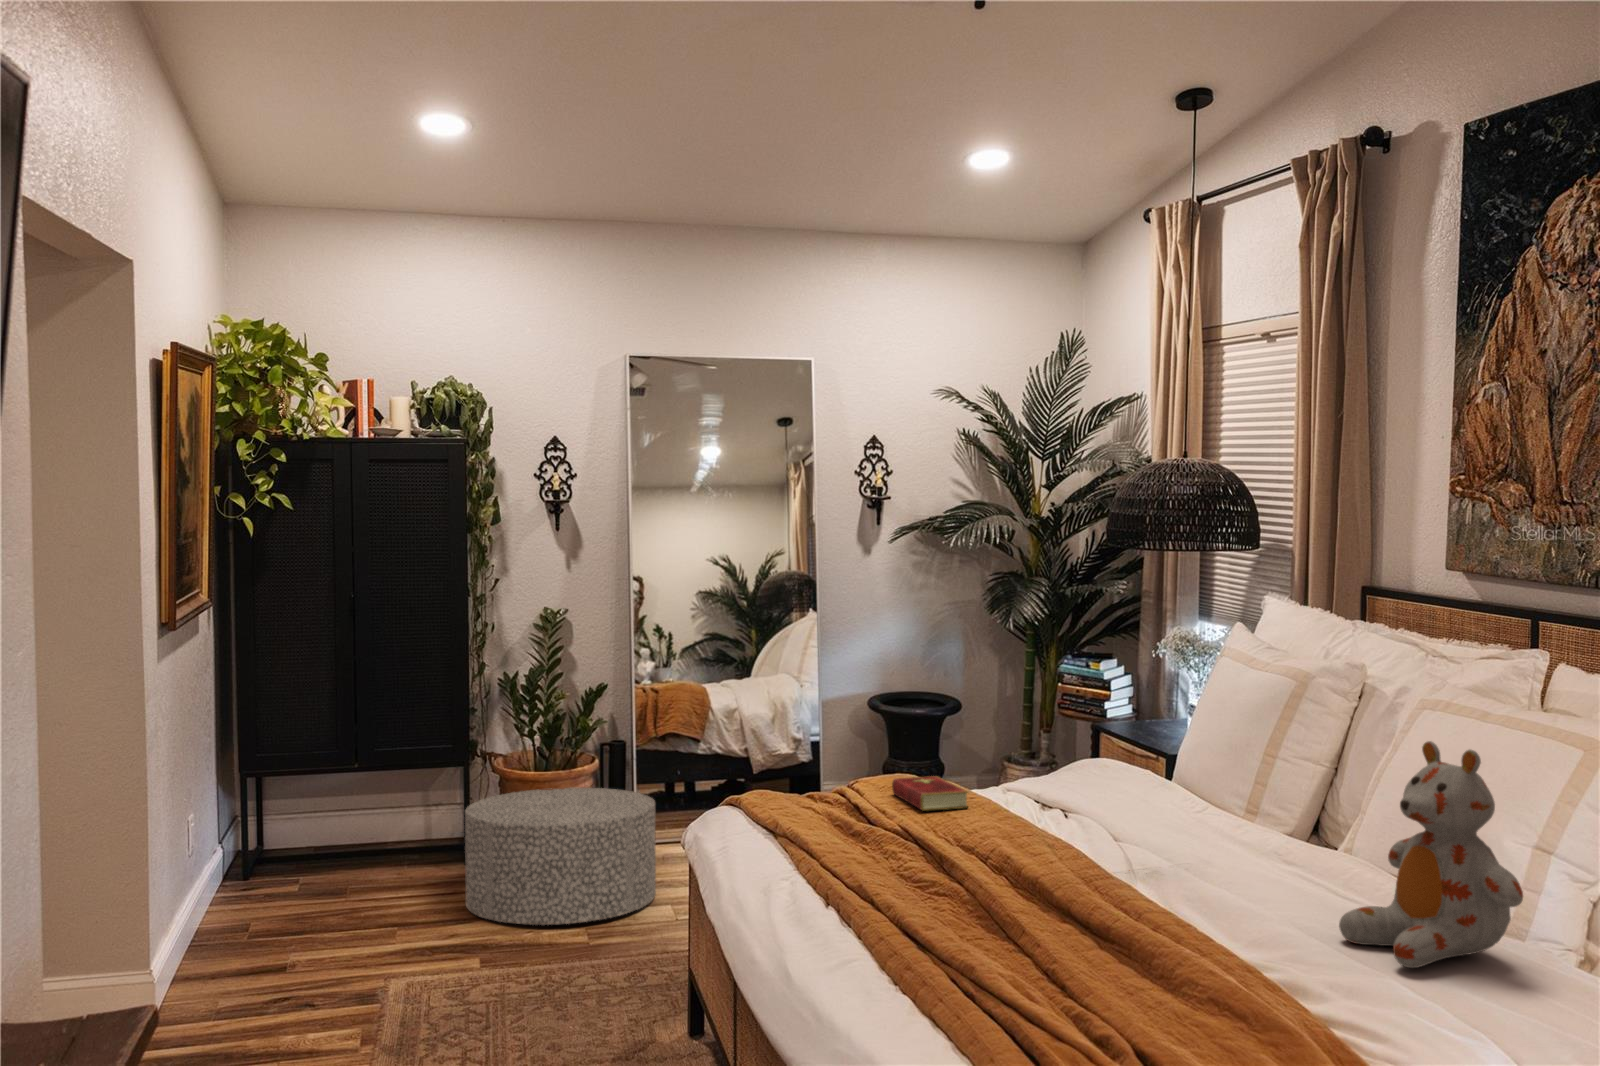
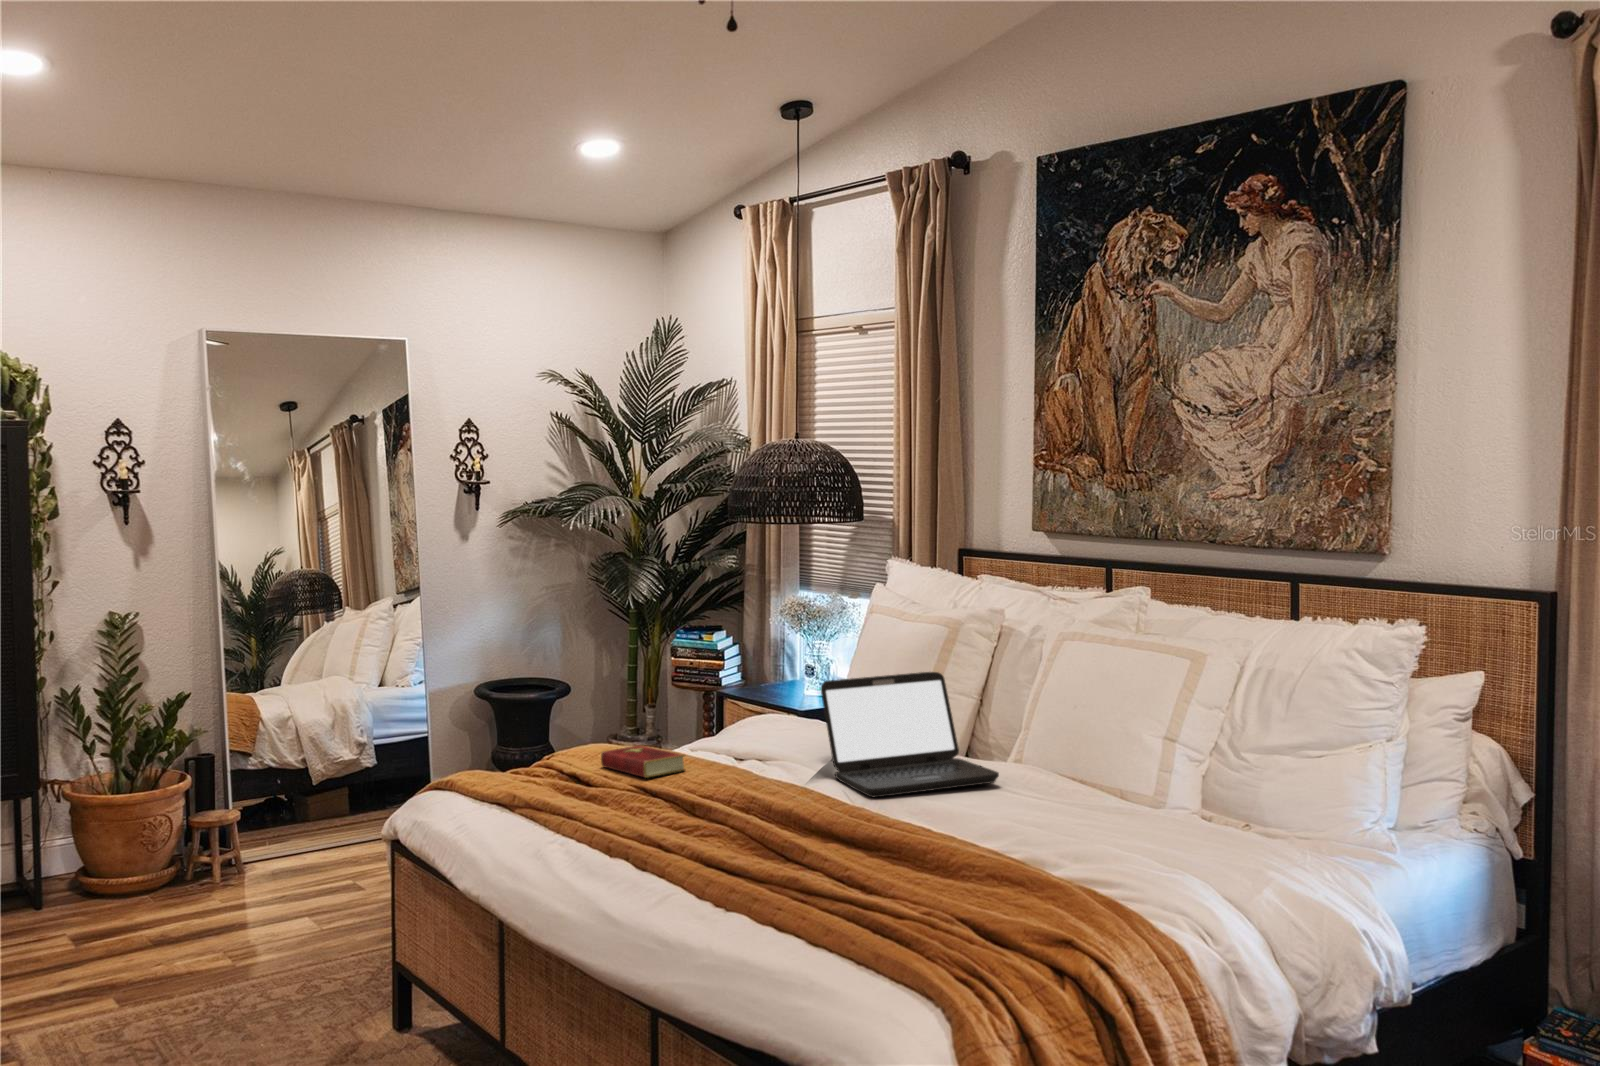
laptop: none [1119,727,1314,864] -> present [821,672,999,797]
stuffed bear: present [1339,741,1523,968] -> none [1061,665,1203,850]
ottoman: present [465,788,656,925] -> none [48,804,284,966]

